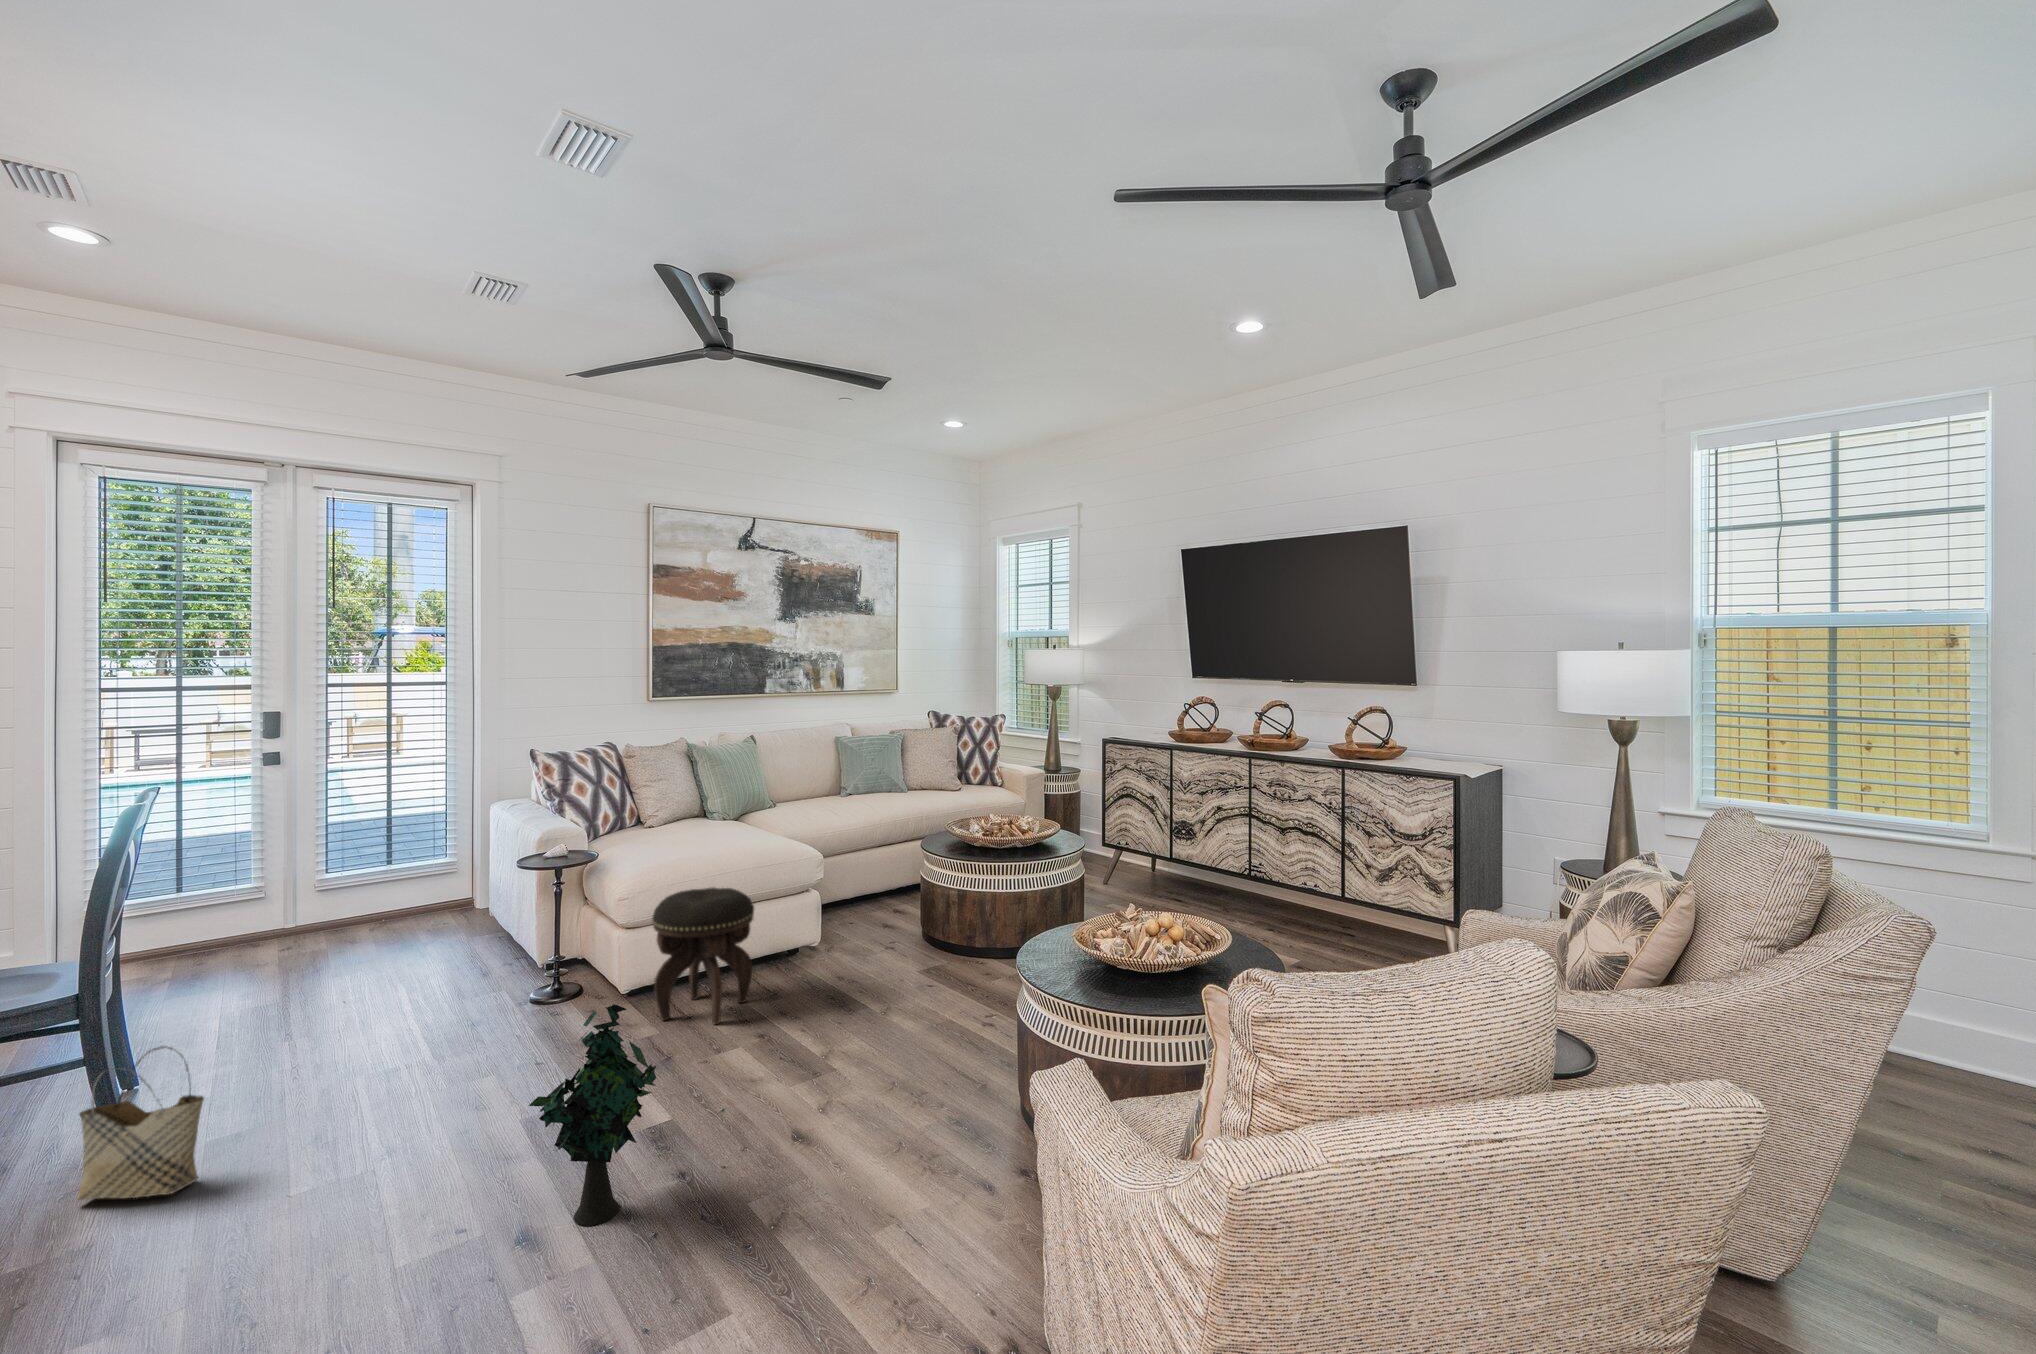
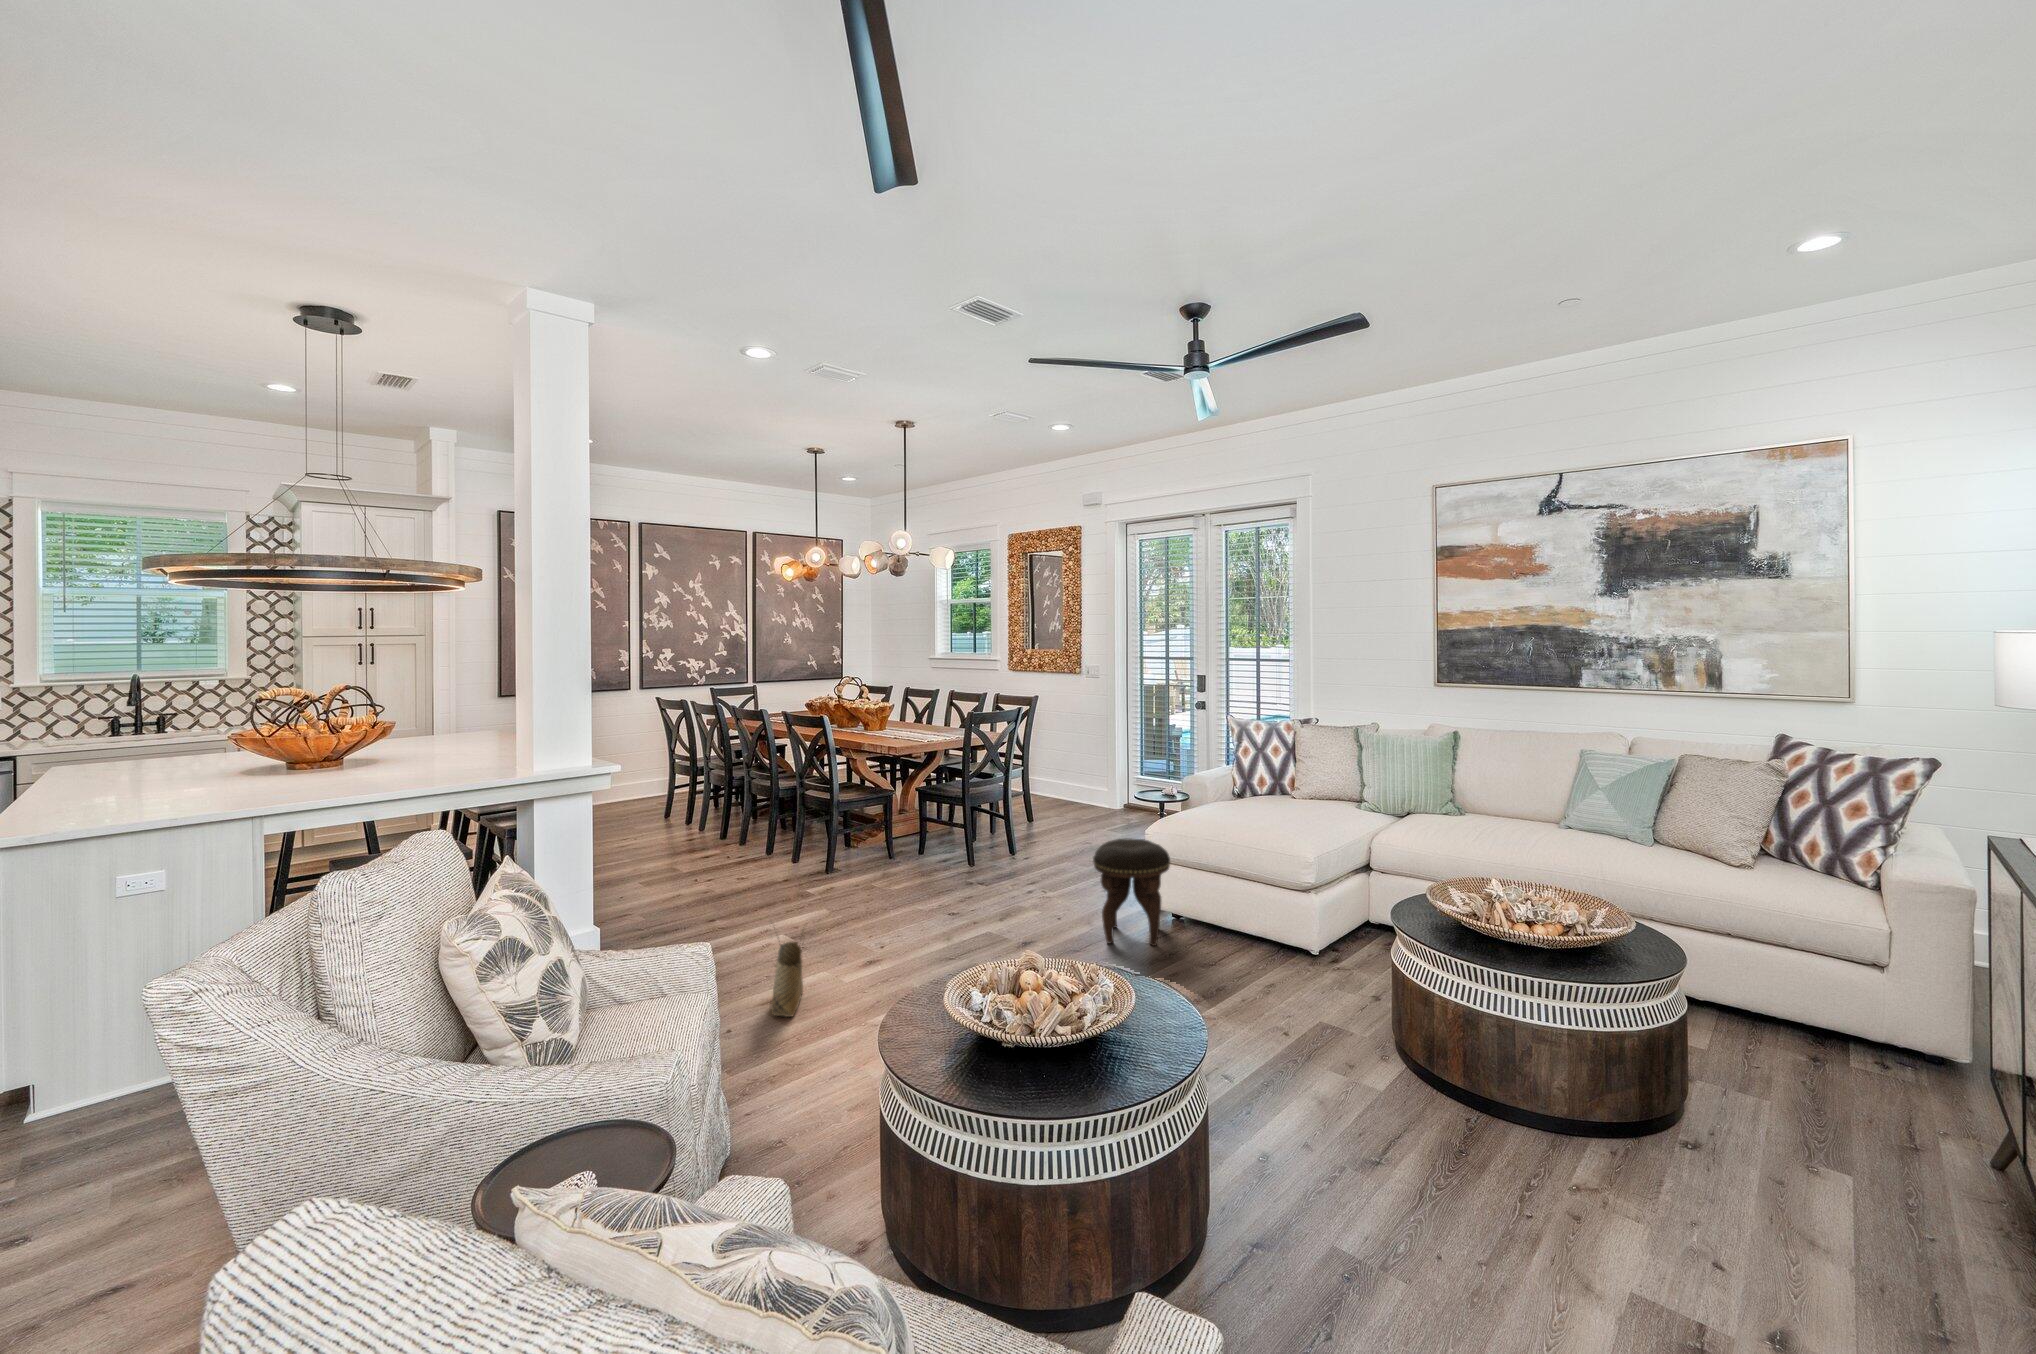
decorative plant: present [529,1004,656,1226] -> none [845,853,908,961]
woven basket: present [77,1046,204,1200] -> present [771,942,803,1017]

